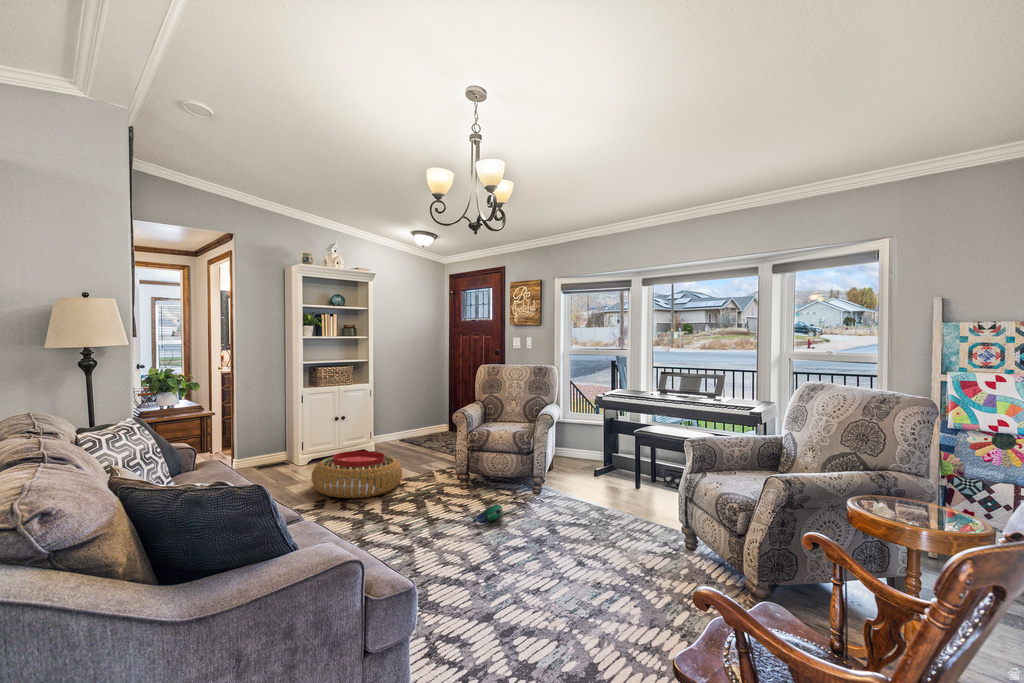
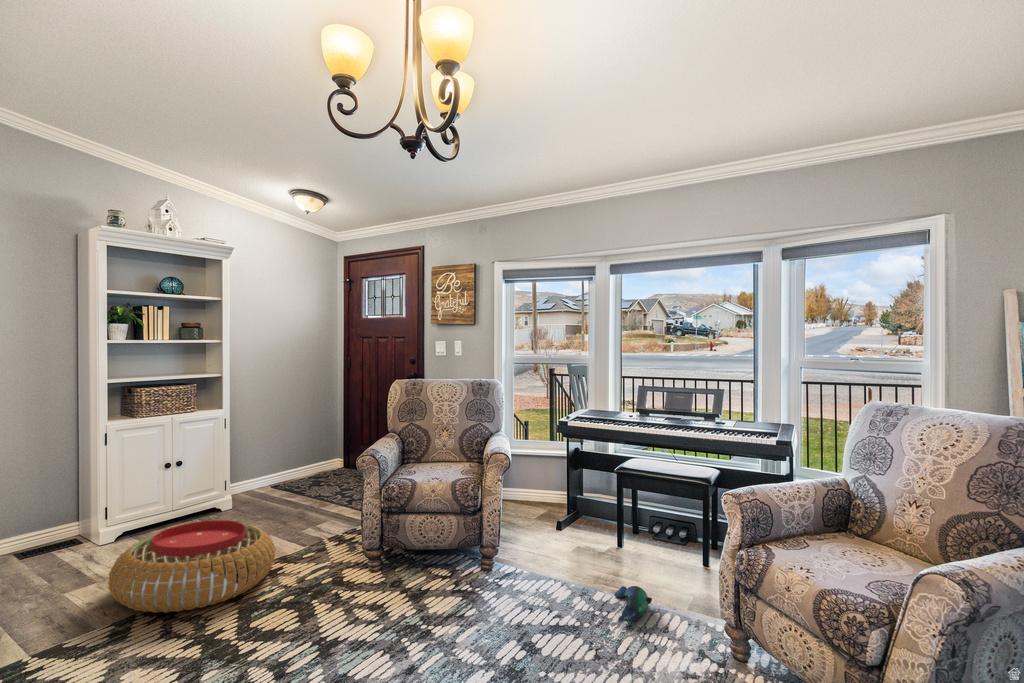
plush toy: present [473,504,502,523] -> present [614,586,652,622]

